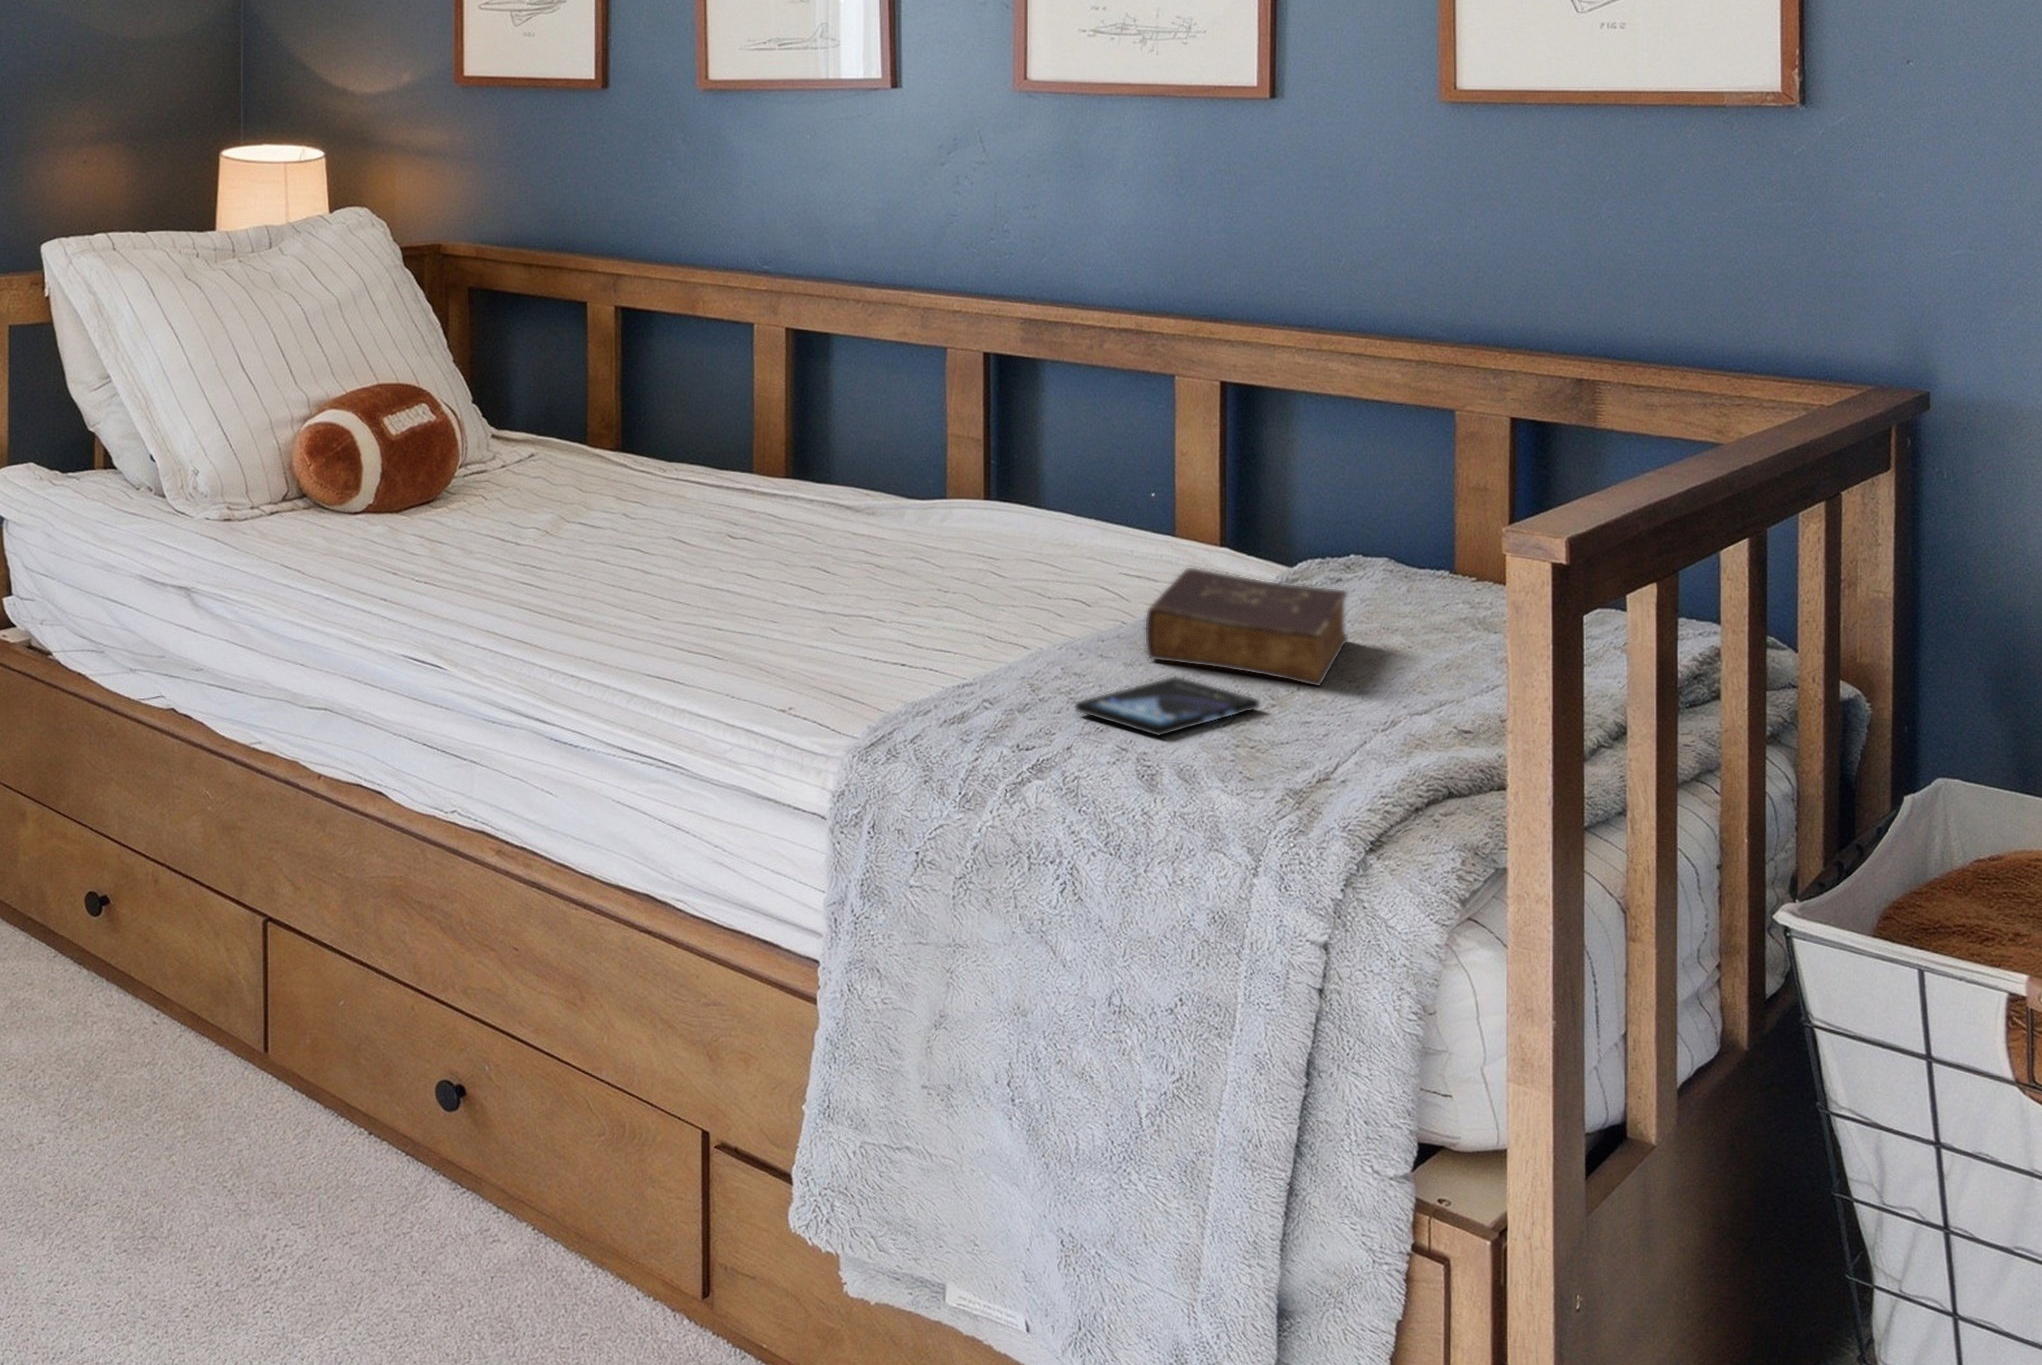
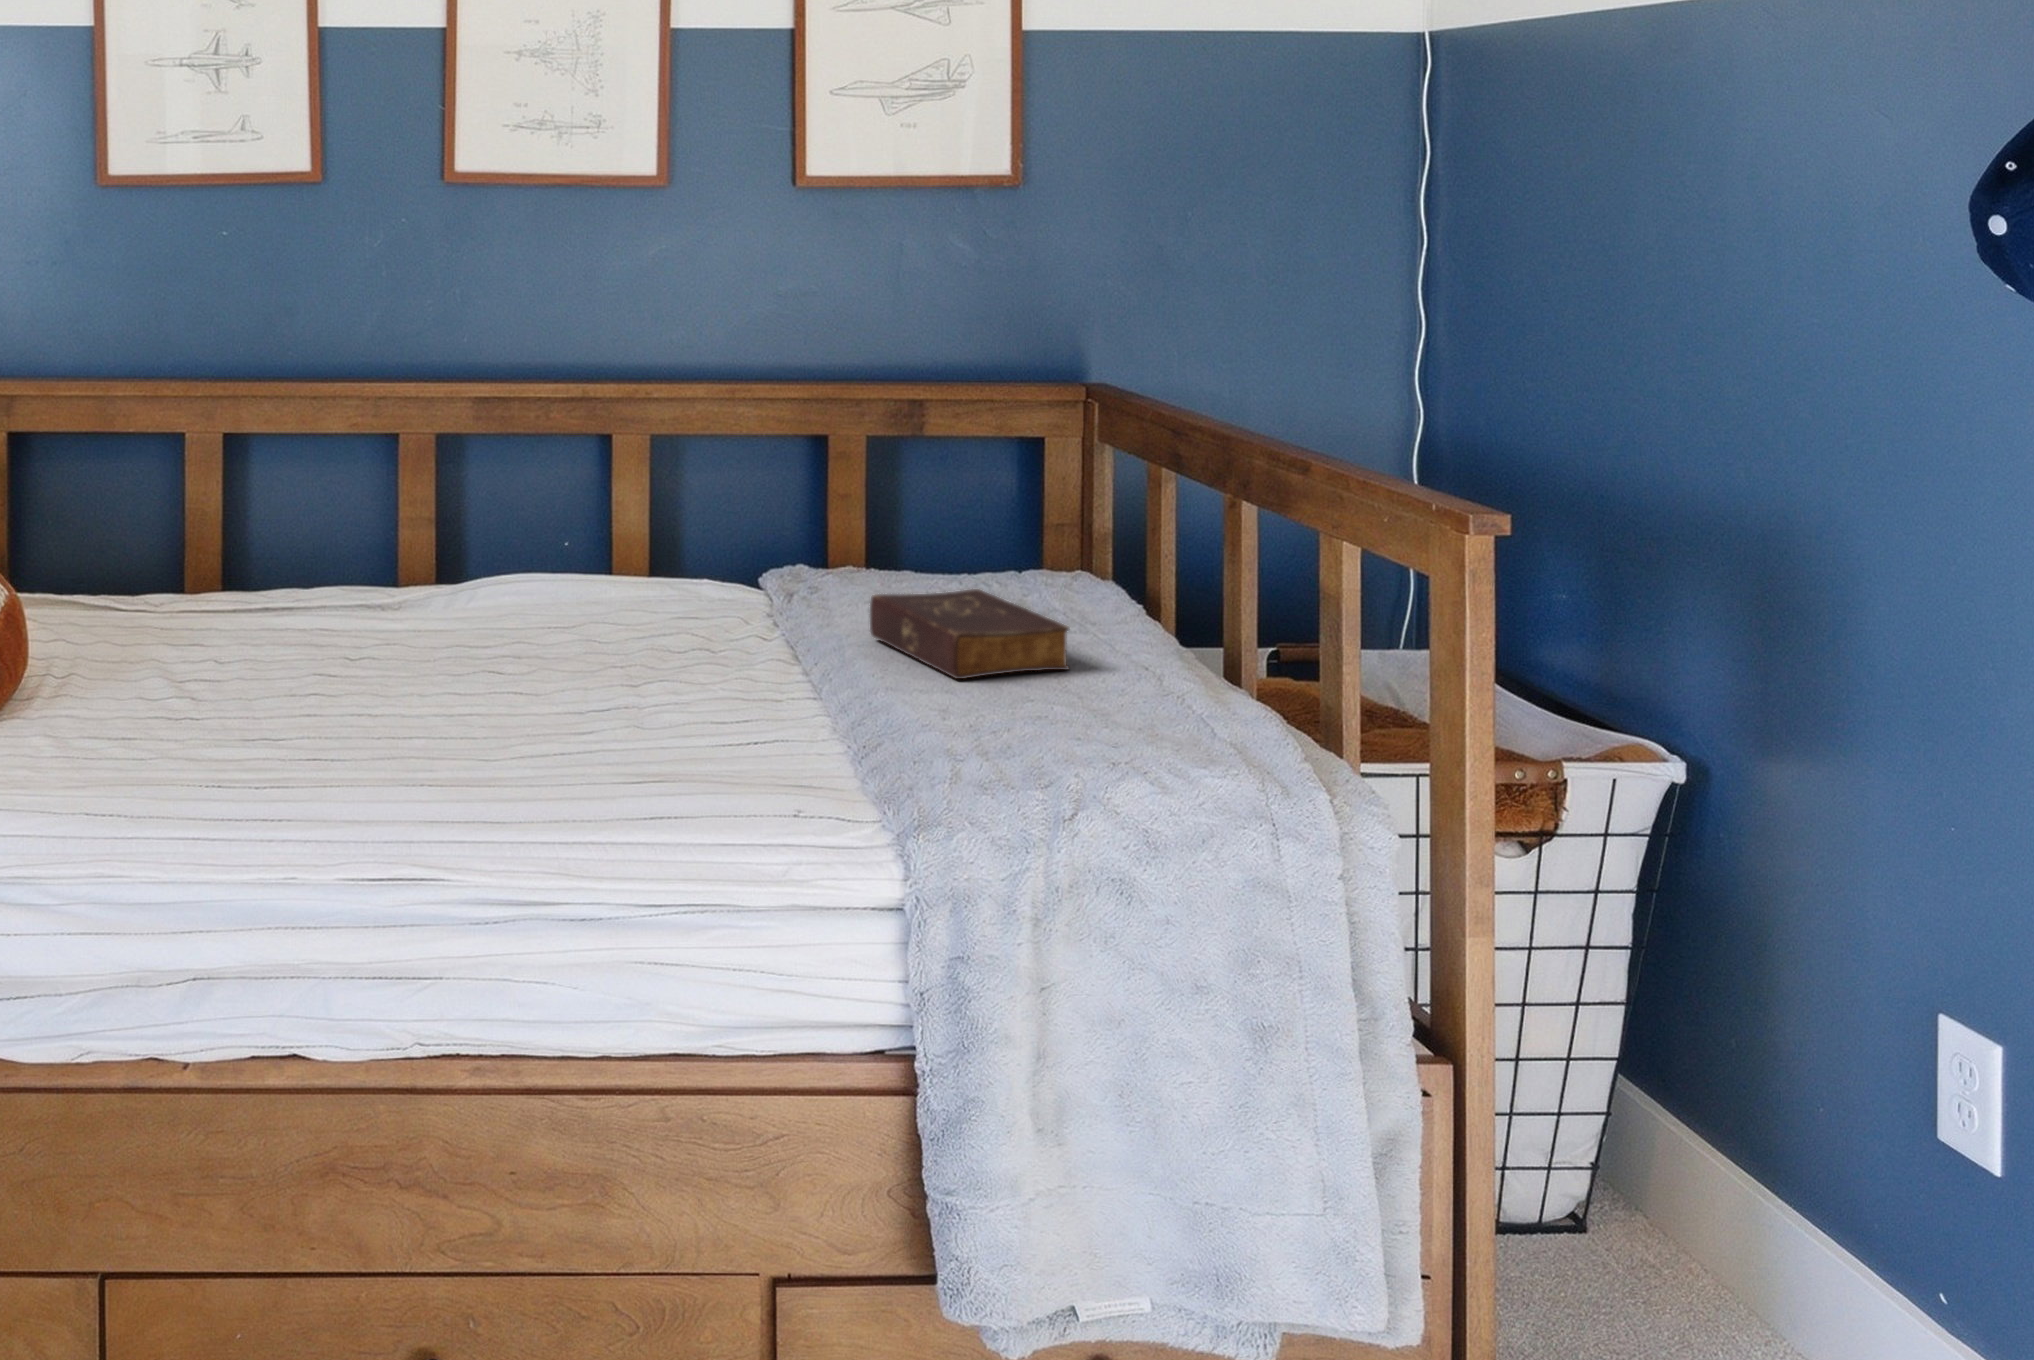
smartphone: present [1075,677,1259,736] -> none [1028,688,1140,741]

